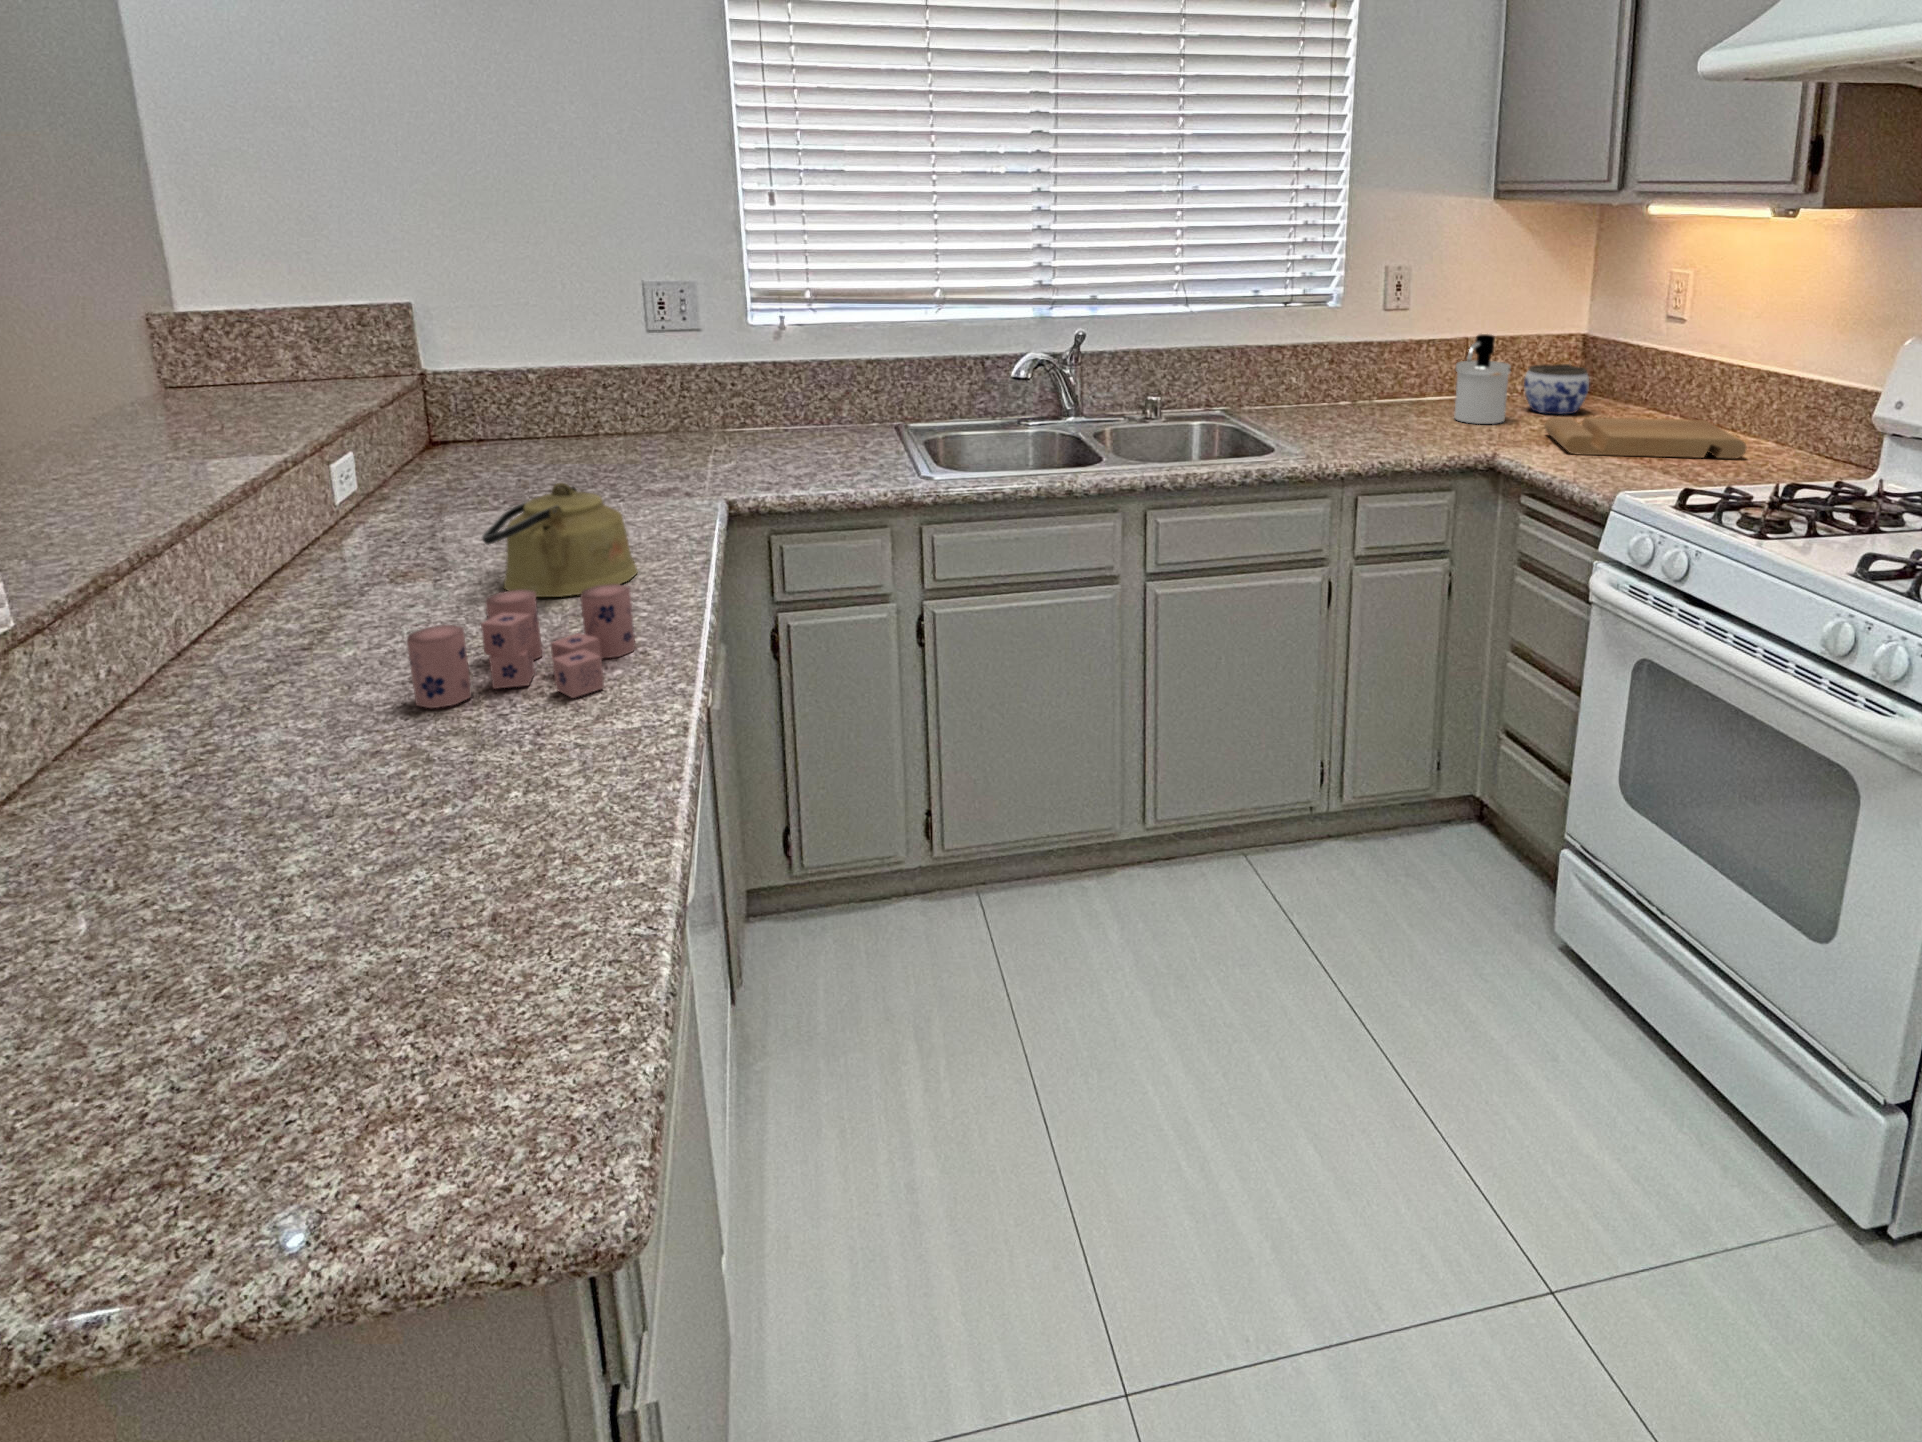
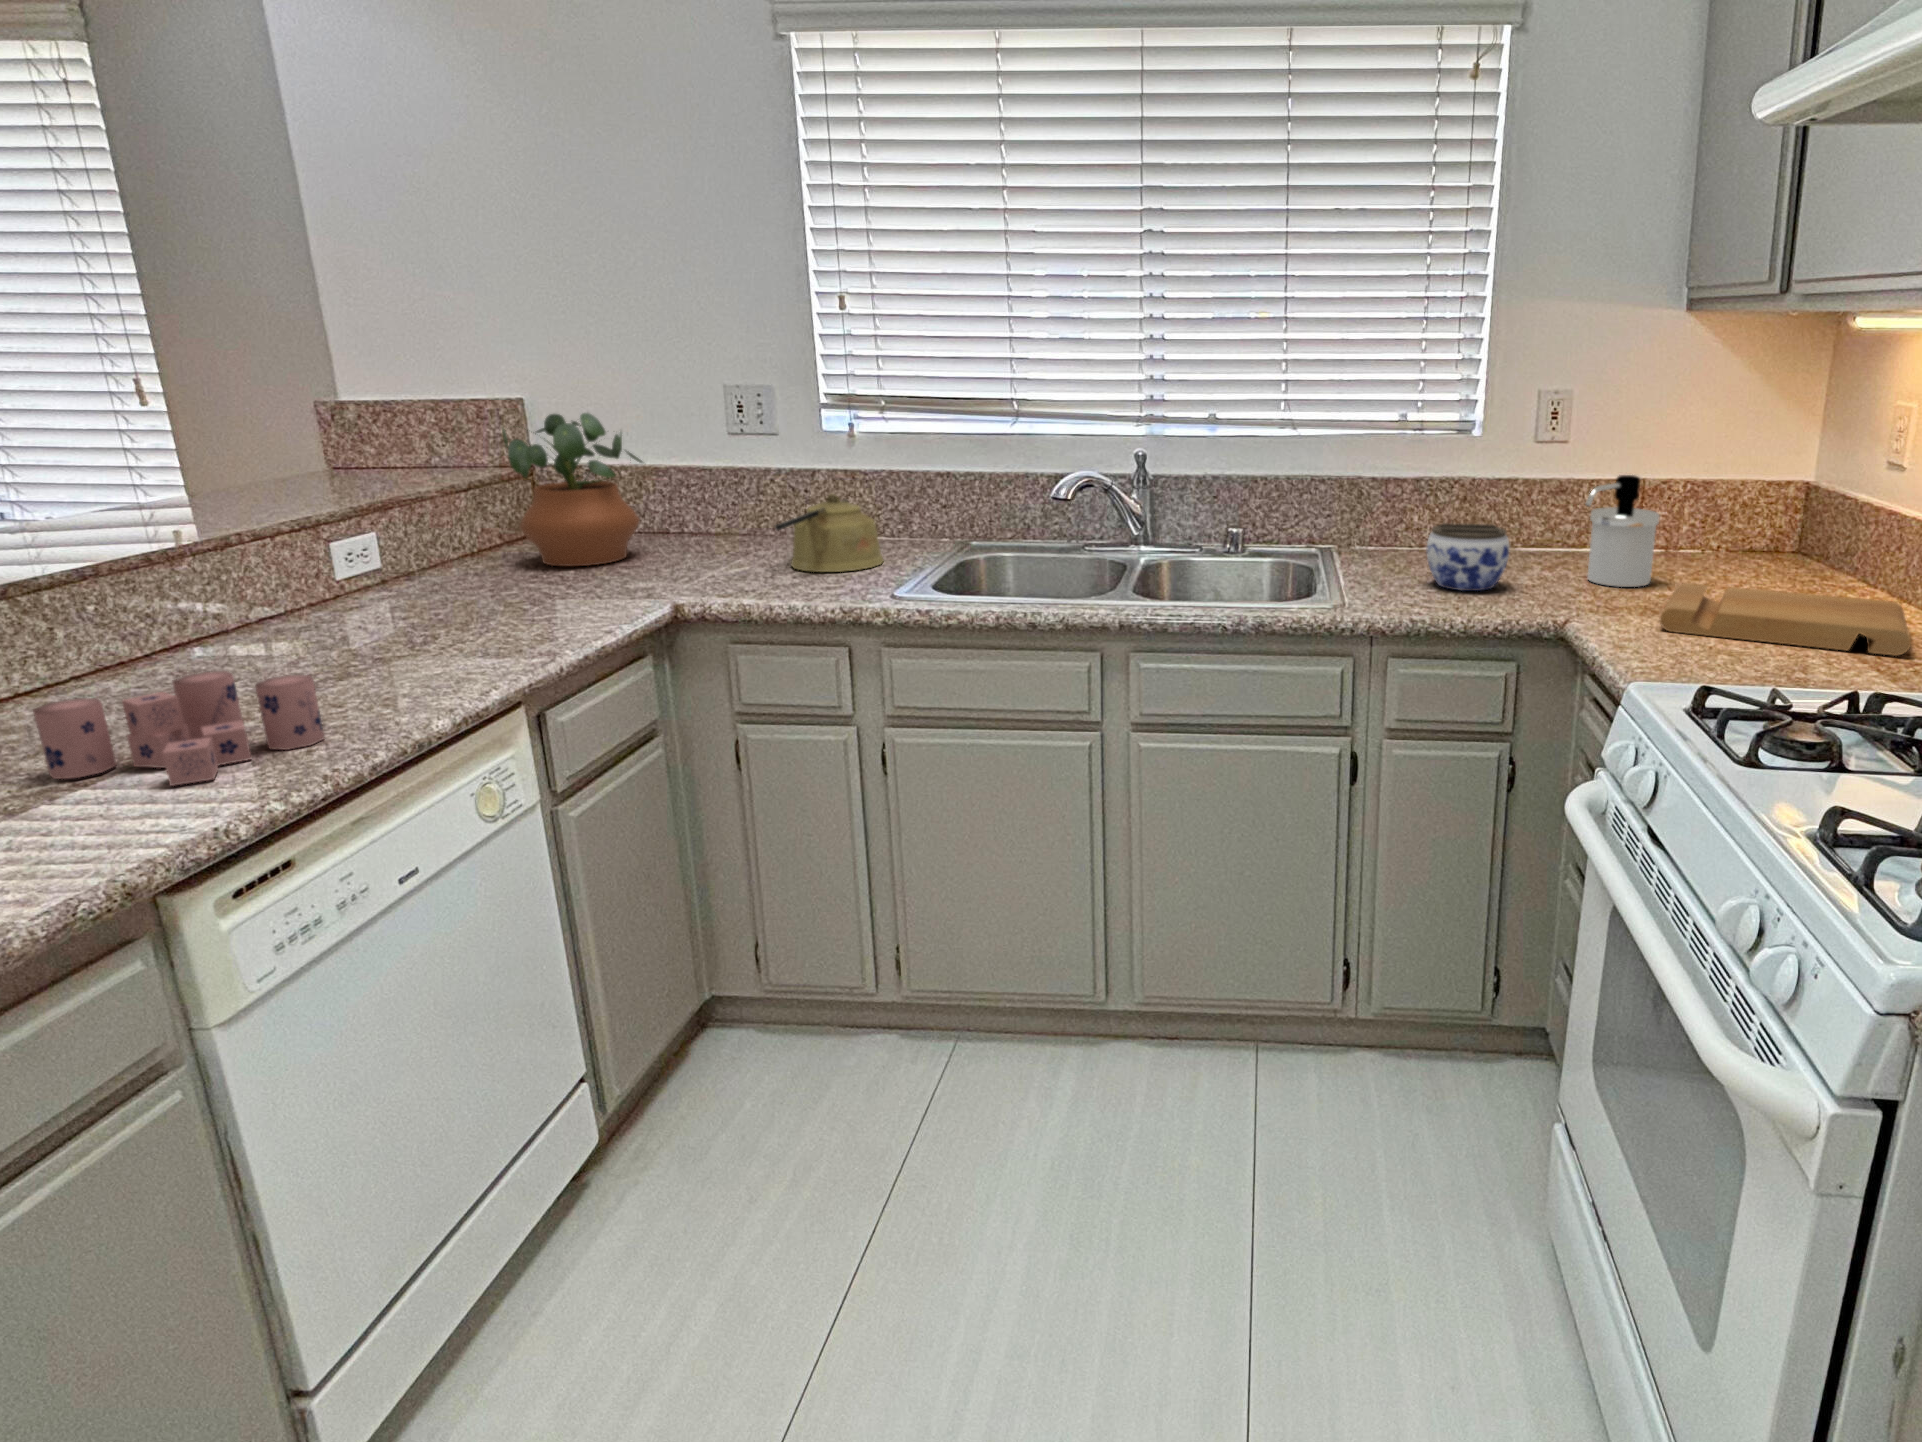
potted plant: none [458,316,595,475] -> present [502,413,643,566]
jar: present [1524,364,1589,414] -> present [1427,523,1510,591]
kettle: present [482,483,637,597] -> present [775,494,884,572]

